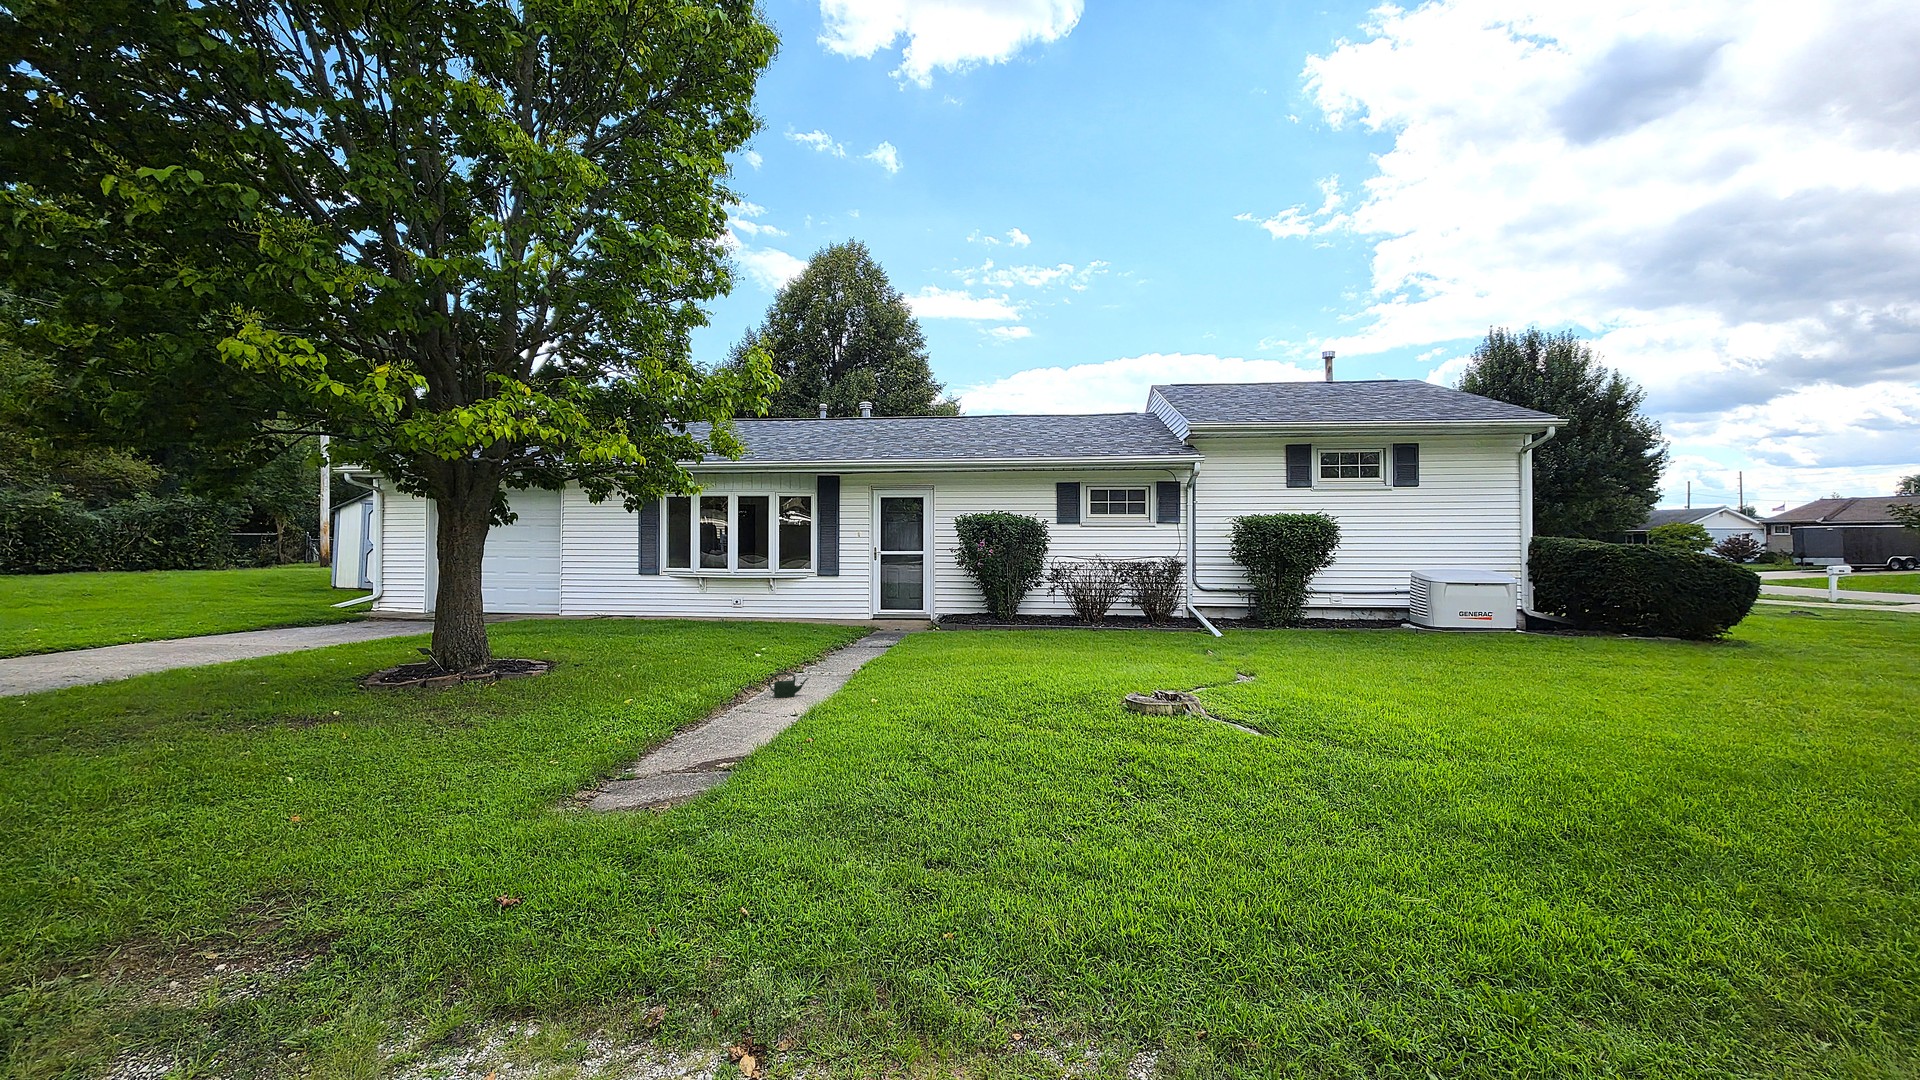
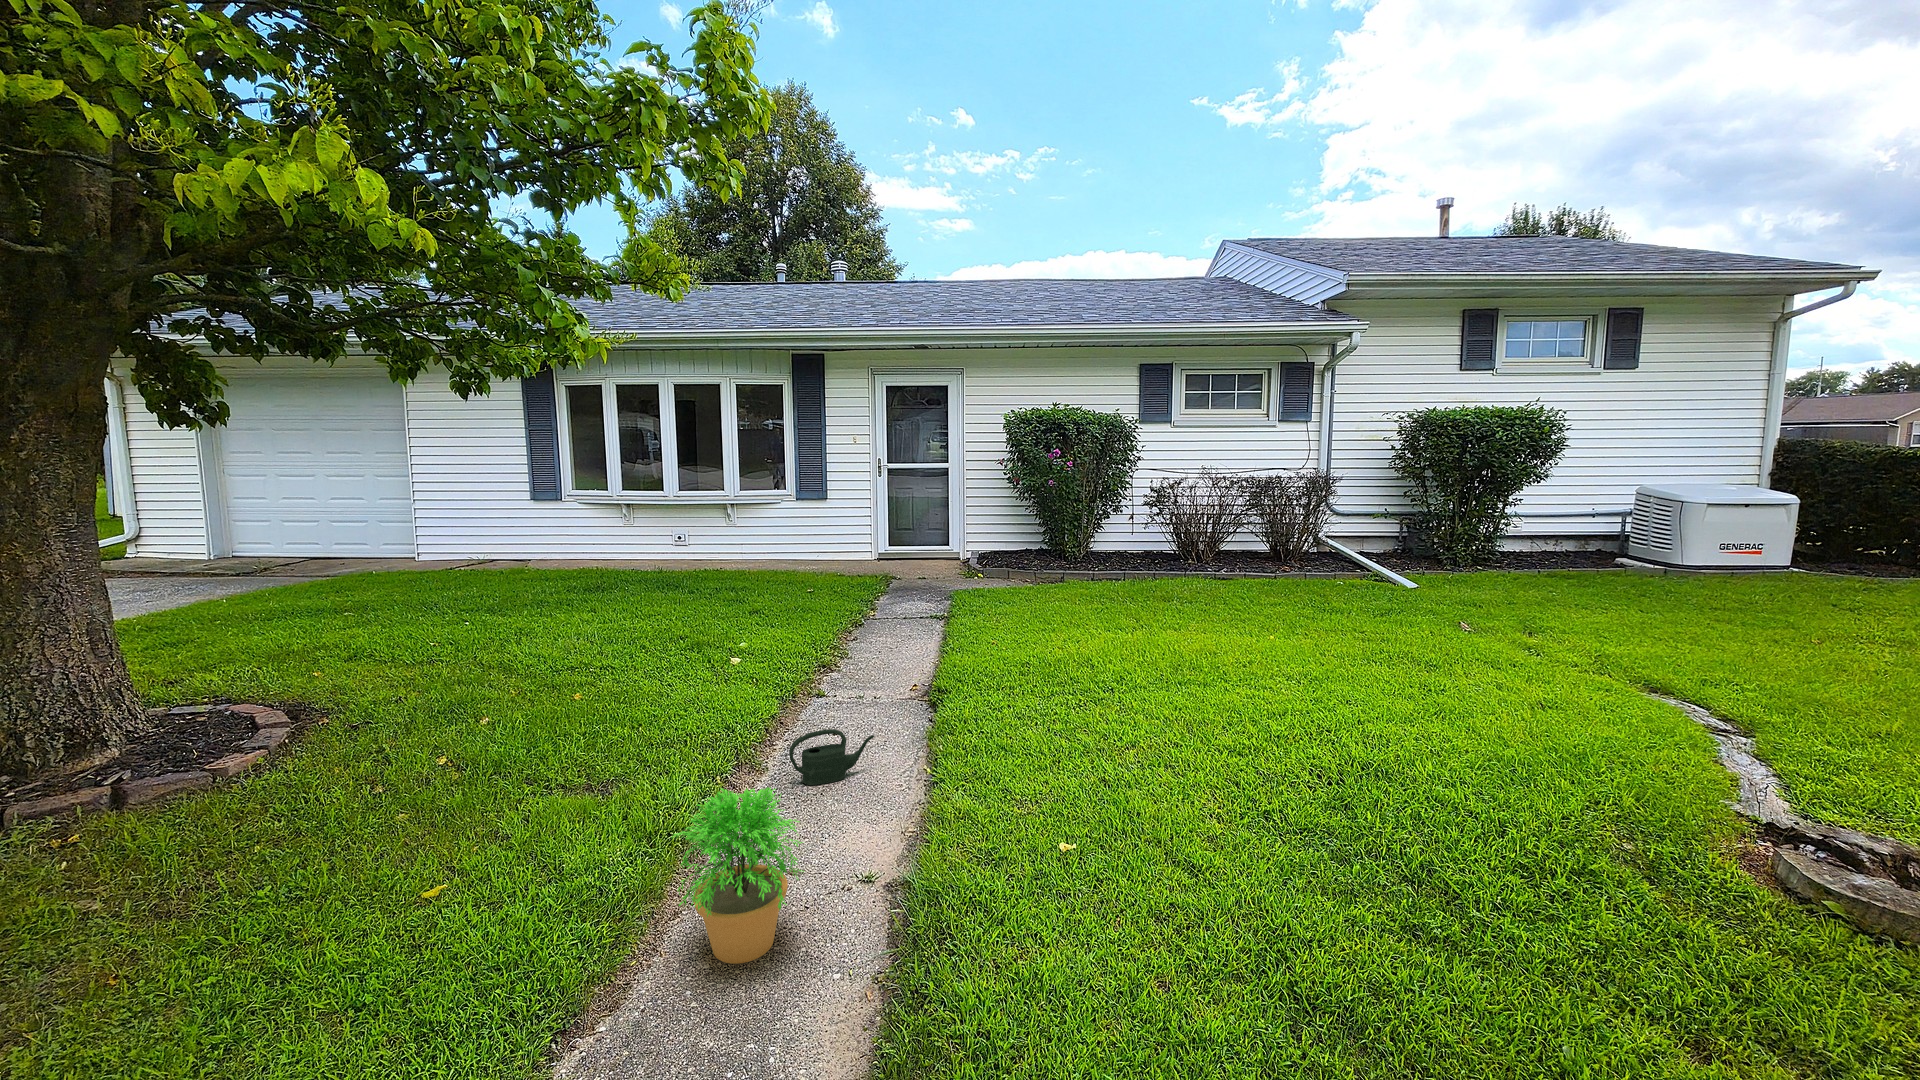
potted plant: none [712,665,759,727] -> present [673,788,804,964]

